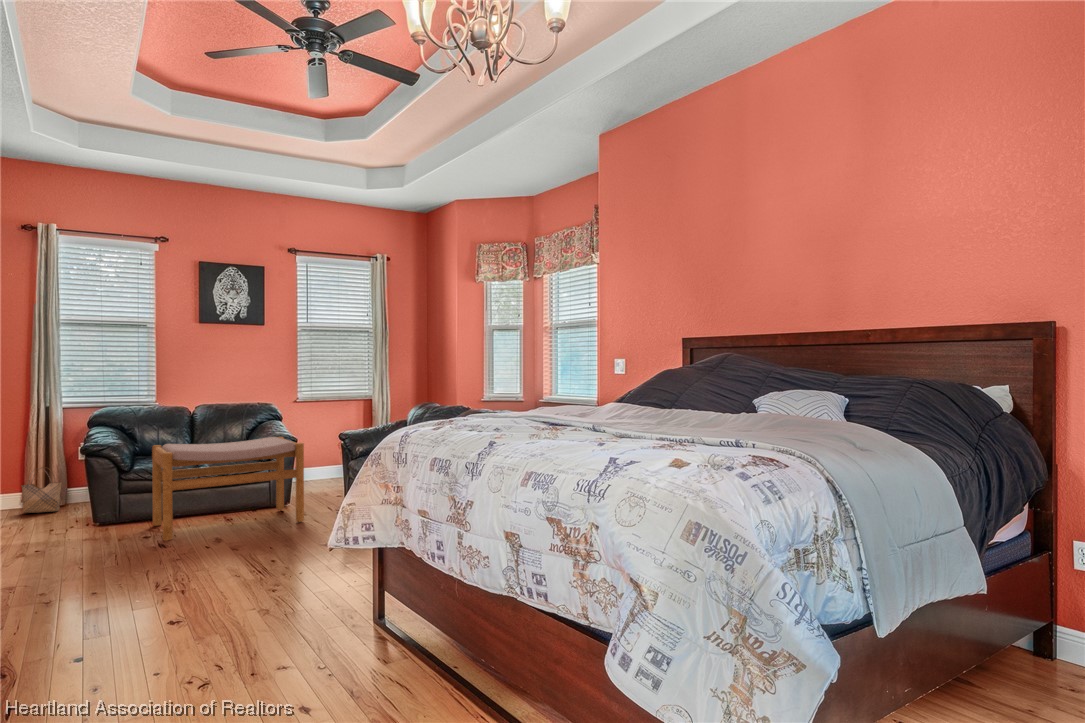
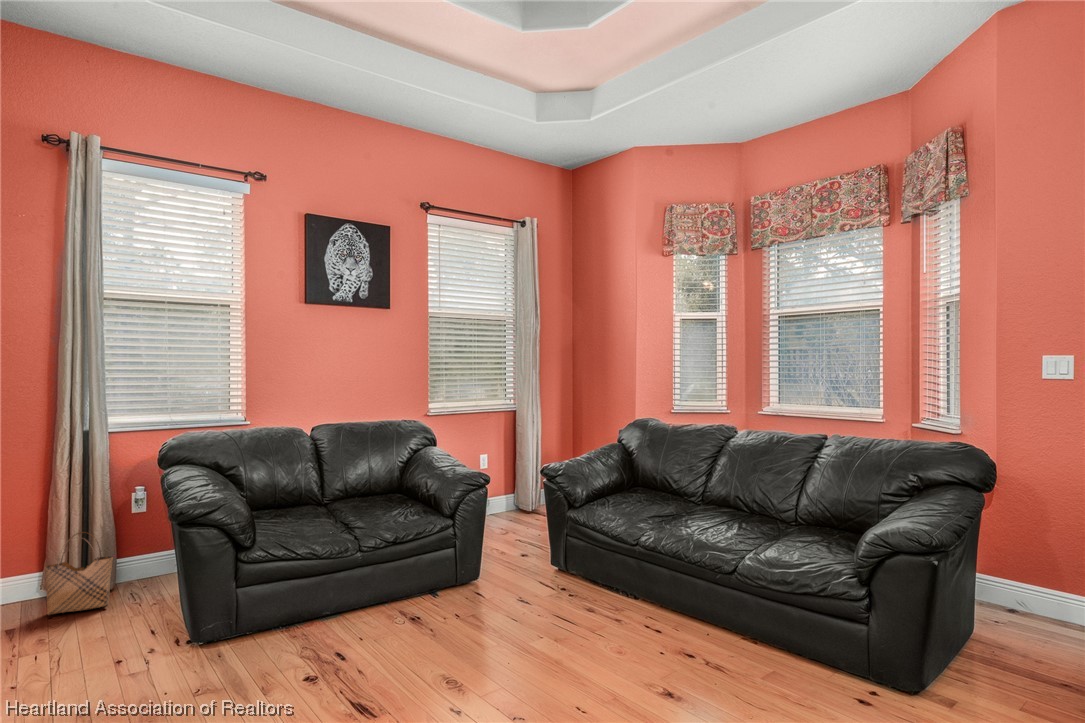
footstool: present [152,437,304,541] -> none [302,477,553,697]

